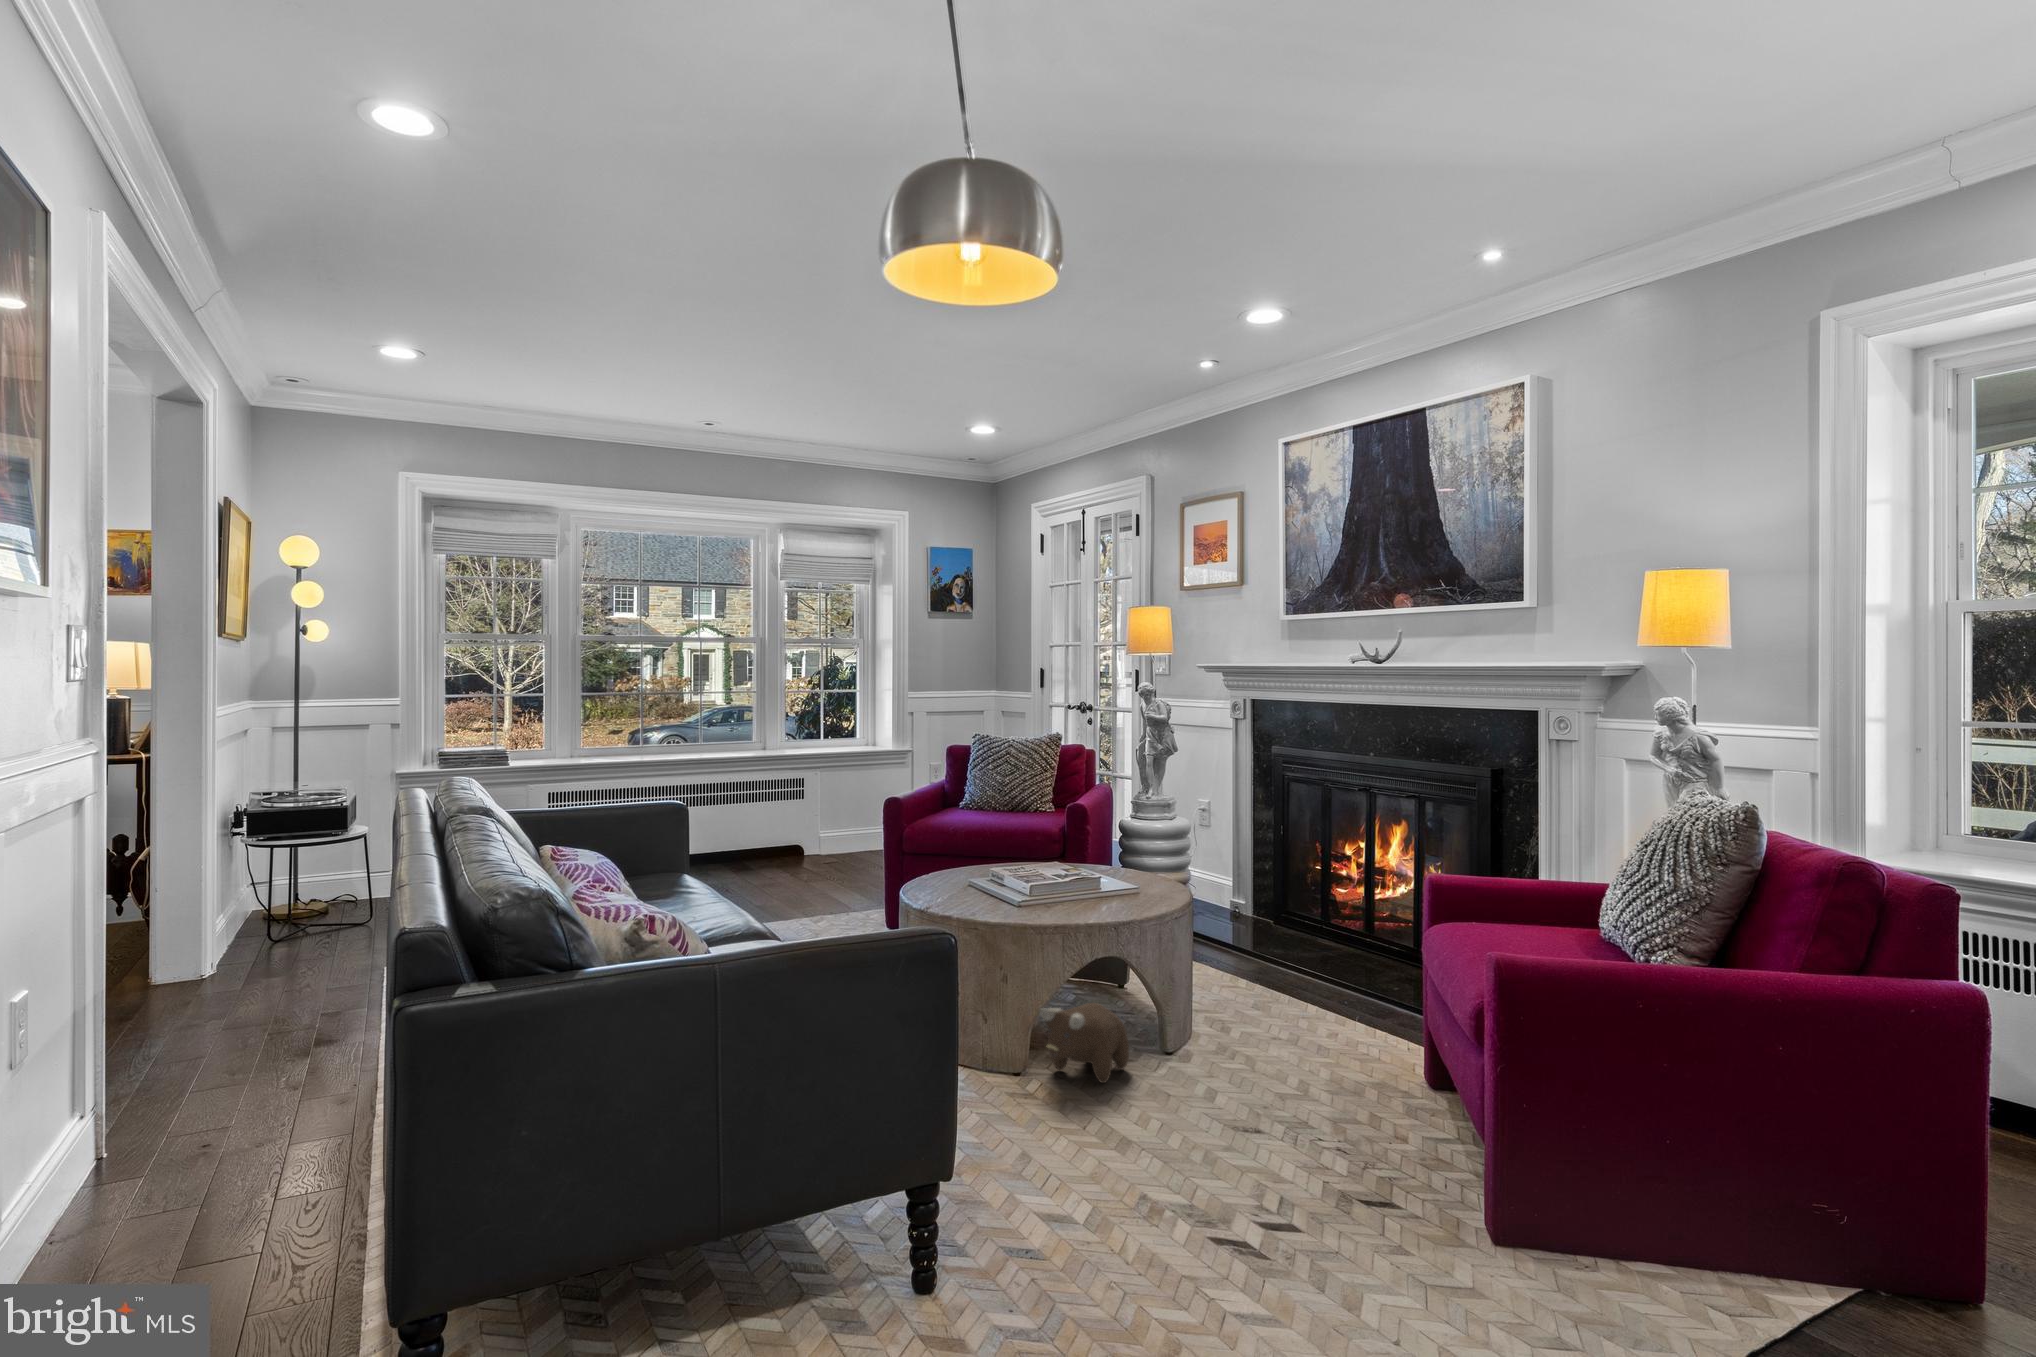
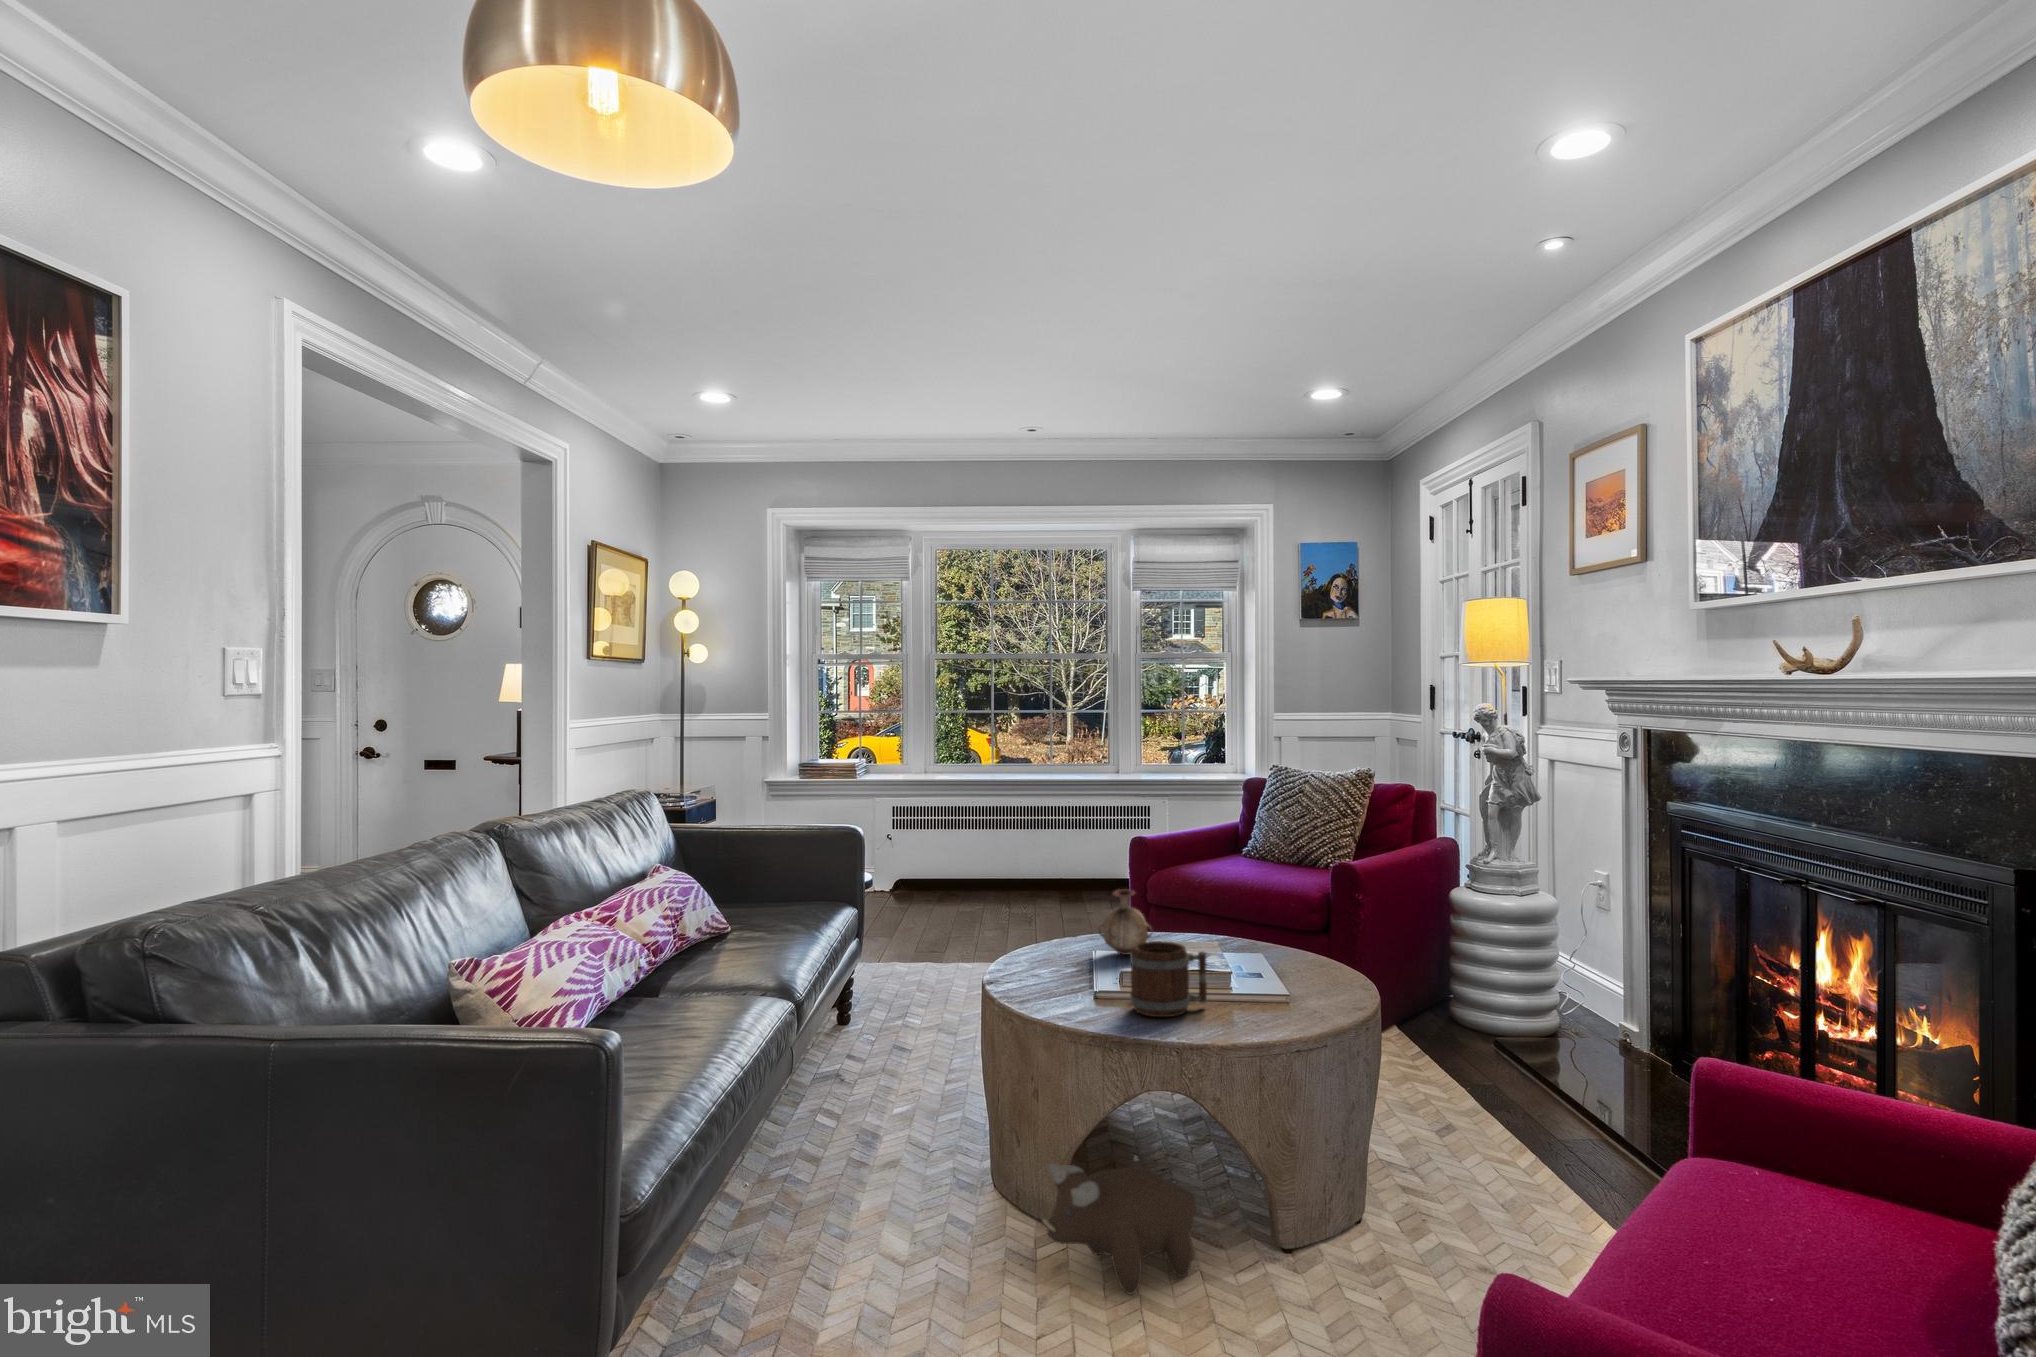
vase: none [975,824,1015,874] -> present [1099,889,1153,955]
mug: none [1055,853,1103,903] -> present [1130,941,1207,1017]

